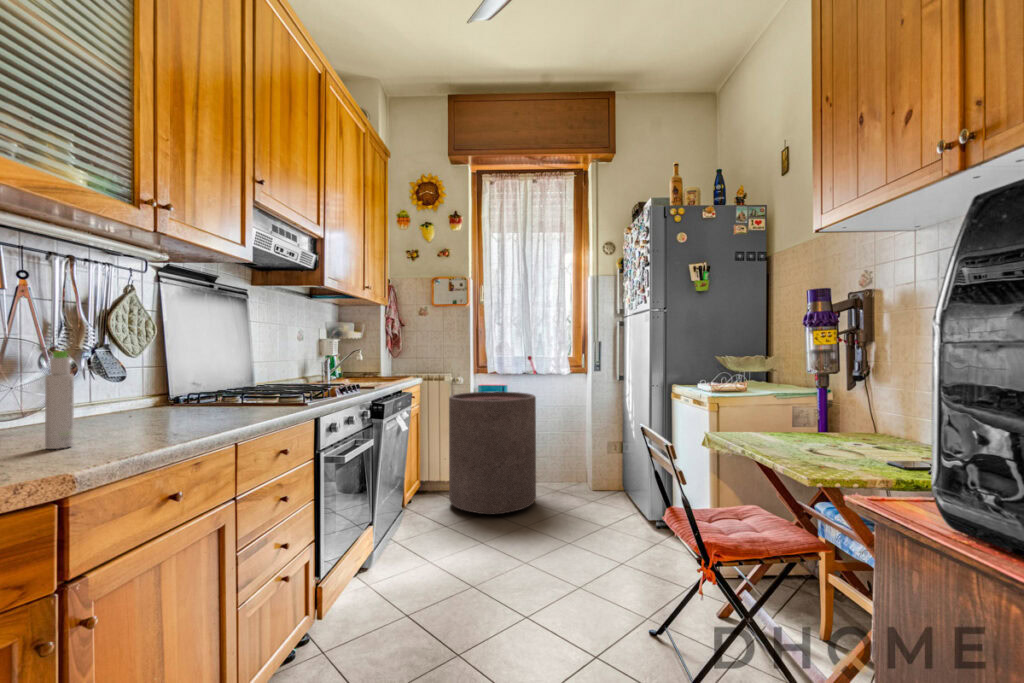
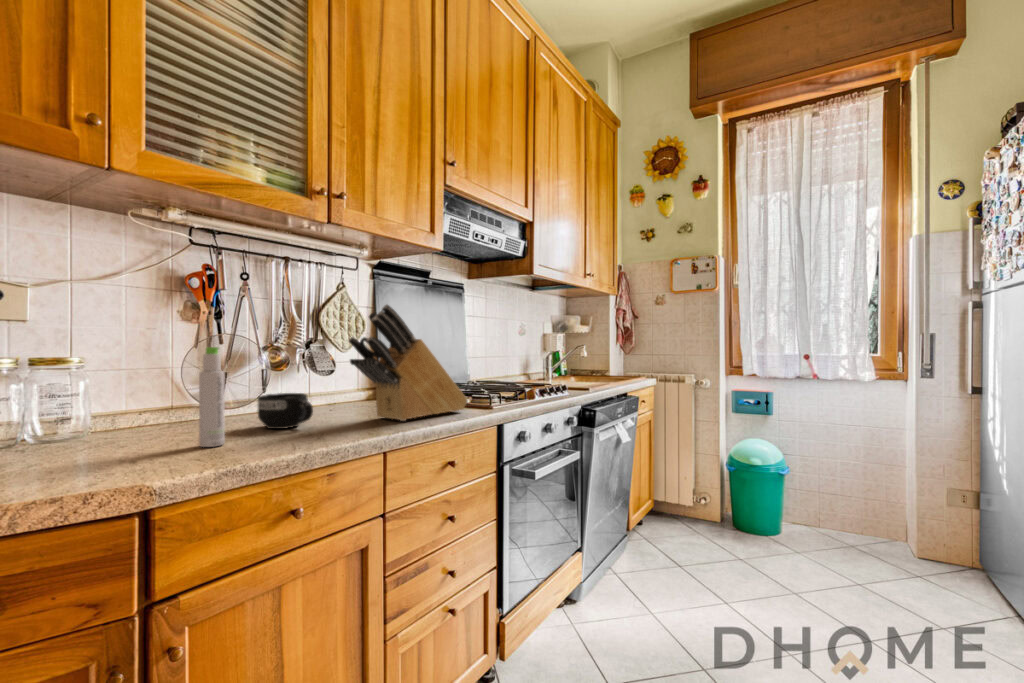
knife block: none [180,312,288,417] -> present [349,305,467,421]
trash can: present [449,392,536,514] -> none [689,399,815,563]
mug: none [79,397,149,432] -> present [258,393,313,429]

